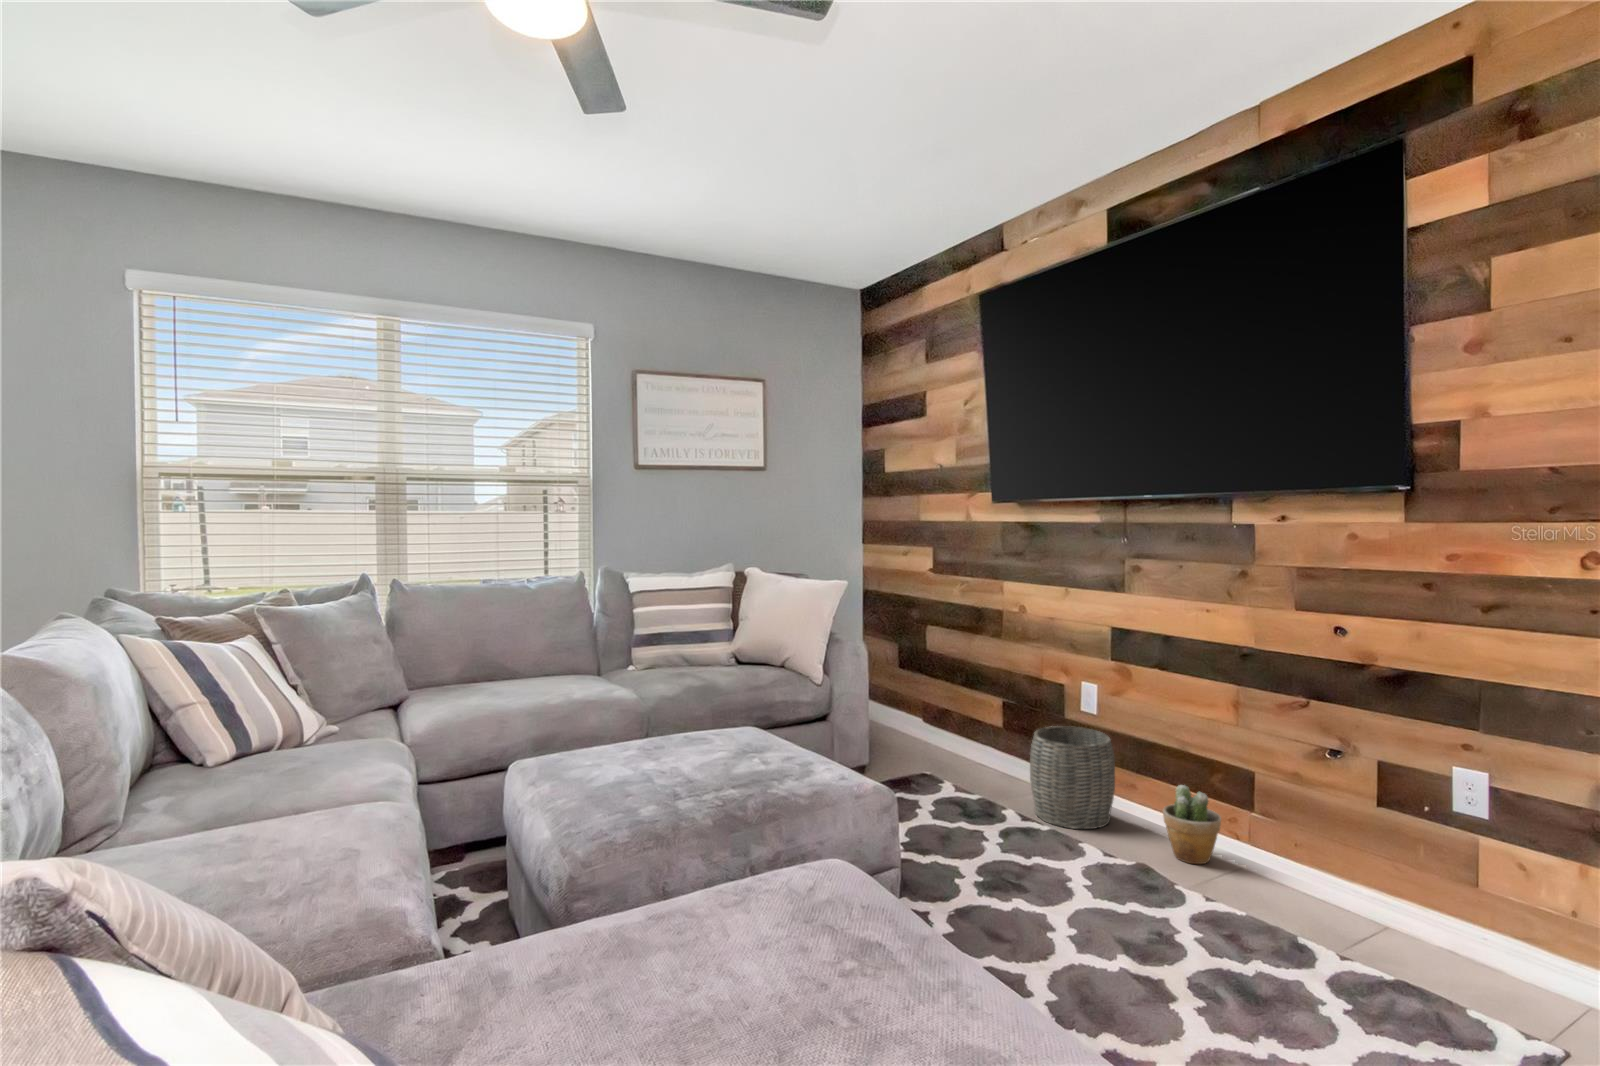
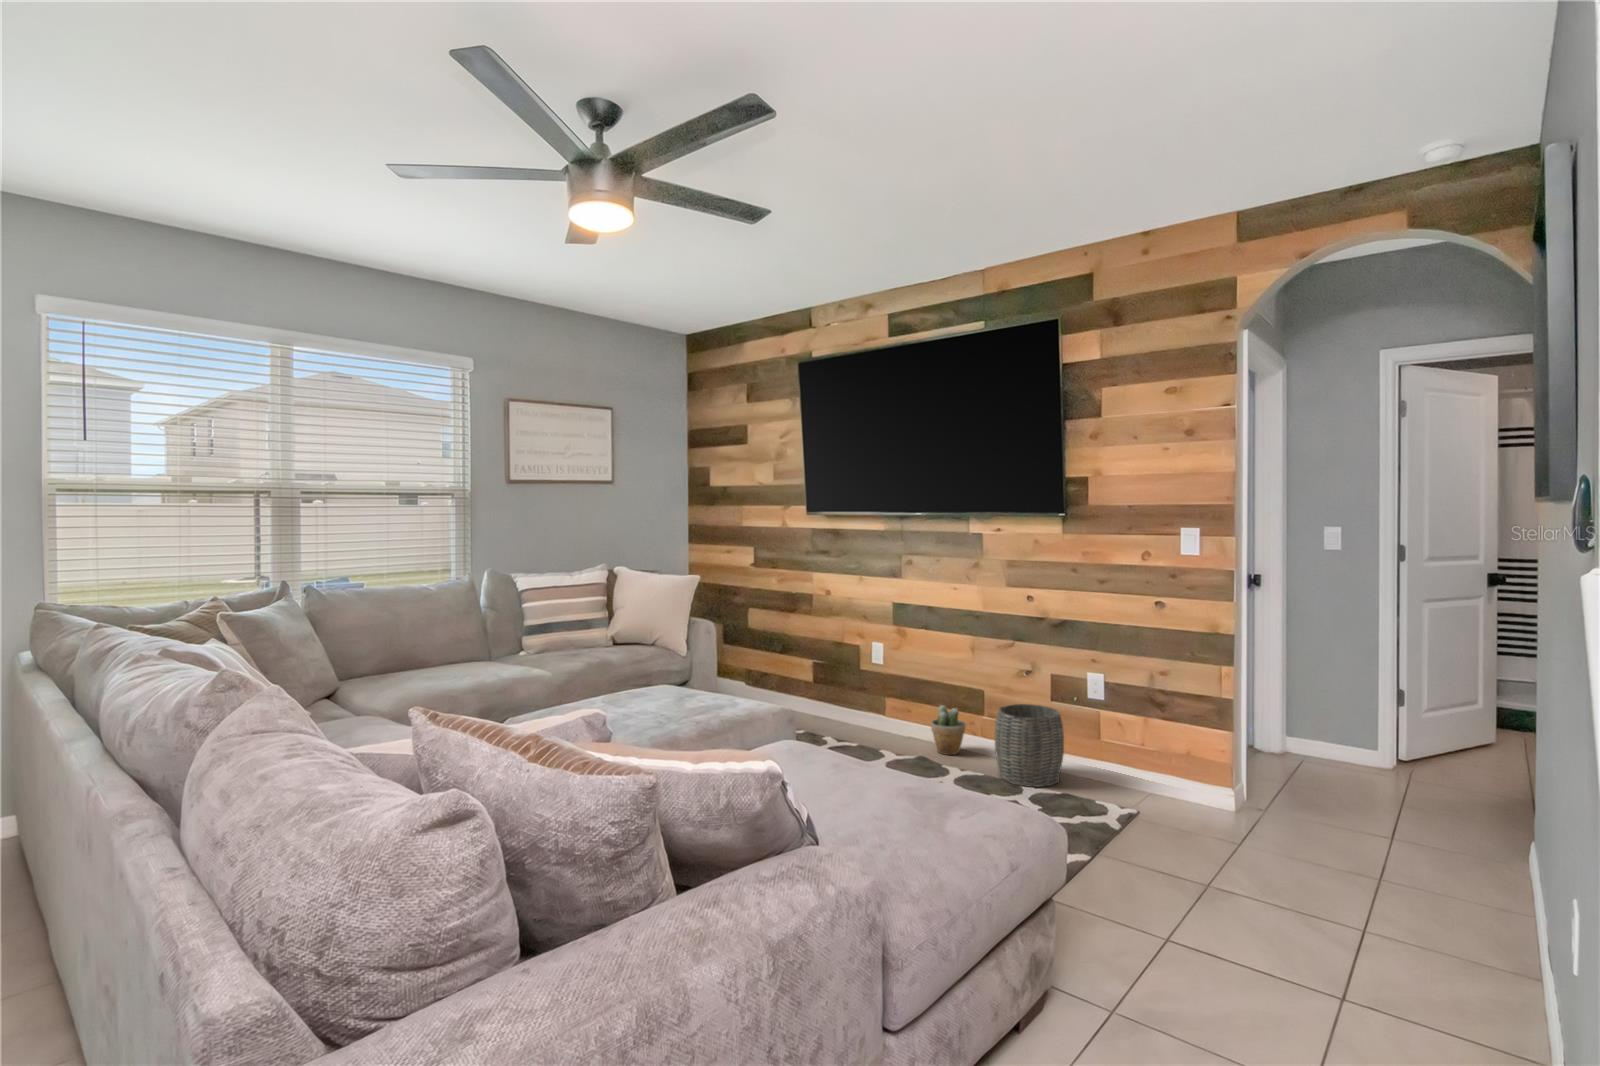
woven basket: present [1030,726,1115,829] -> present [995,704,1064,787]

